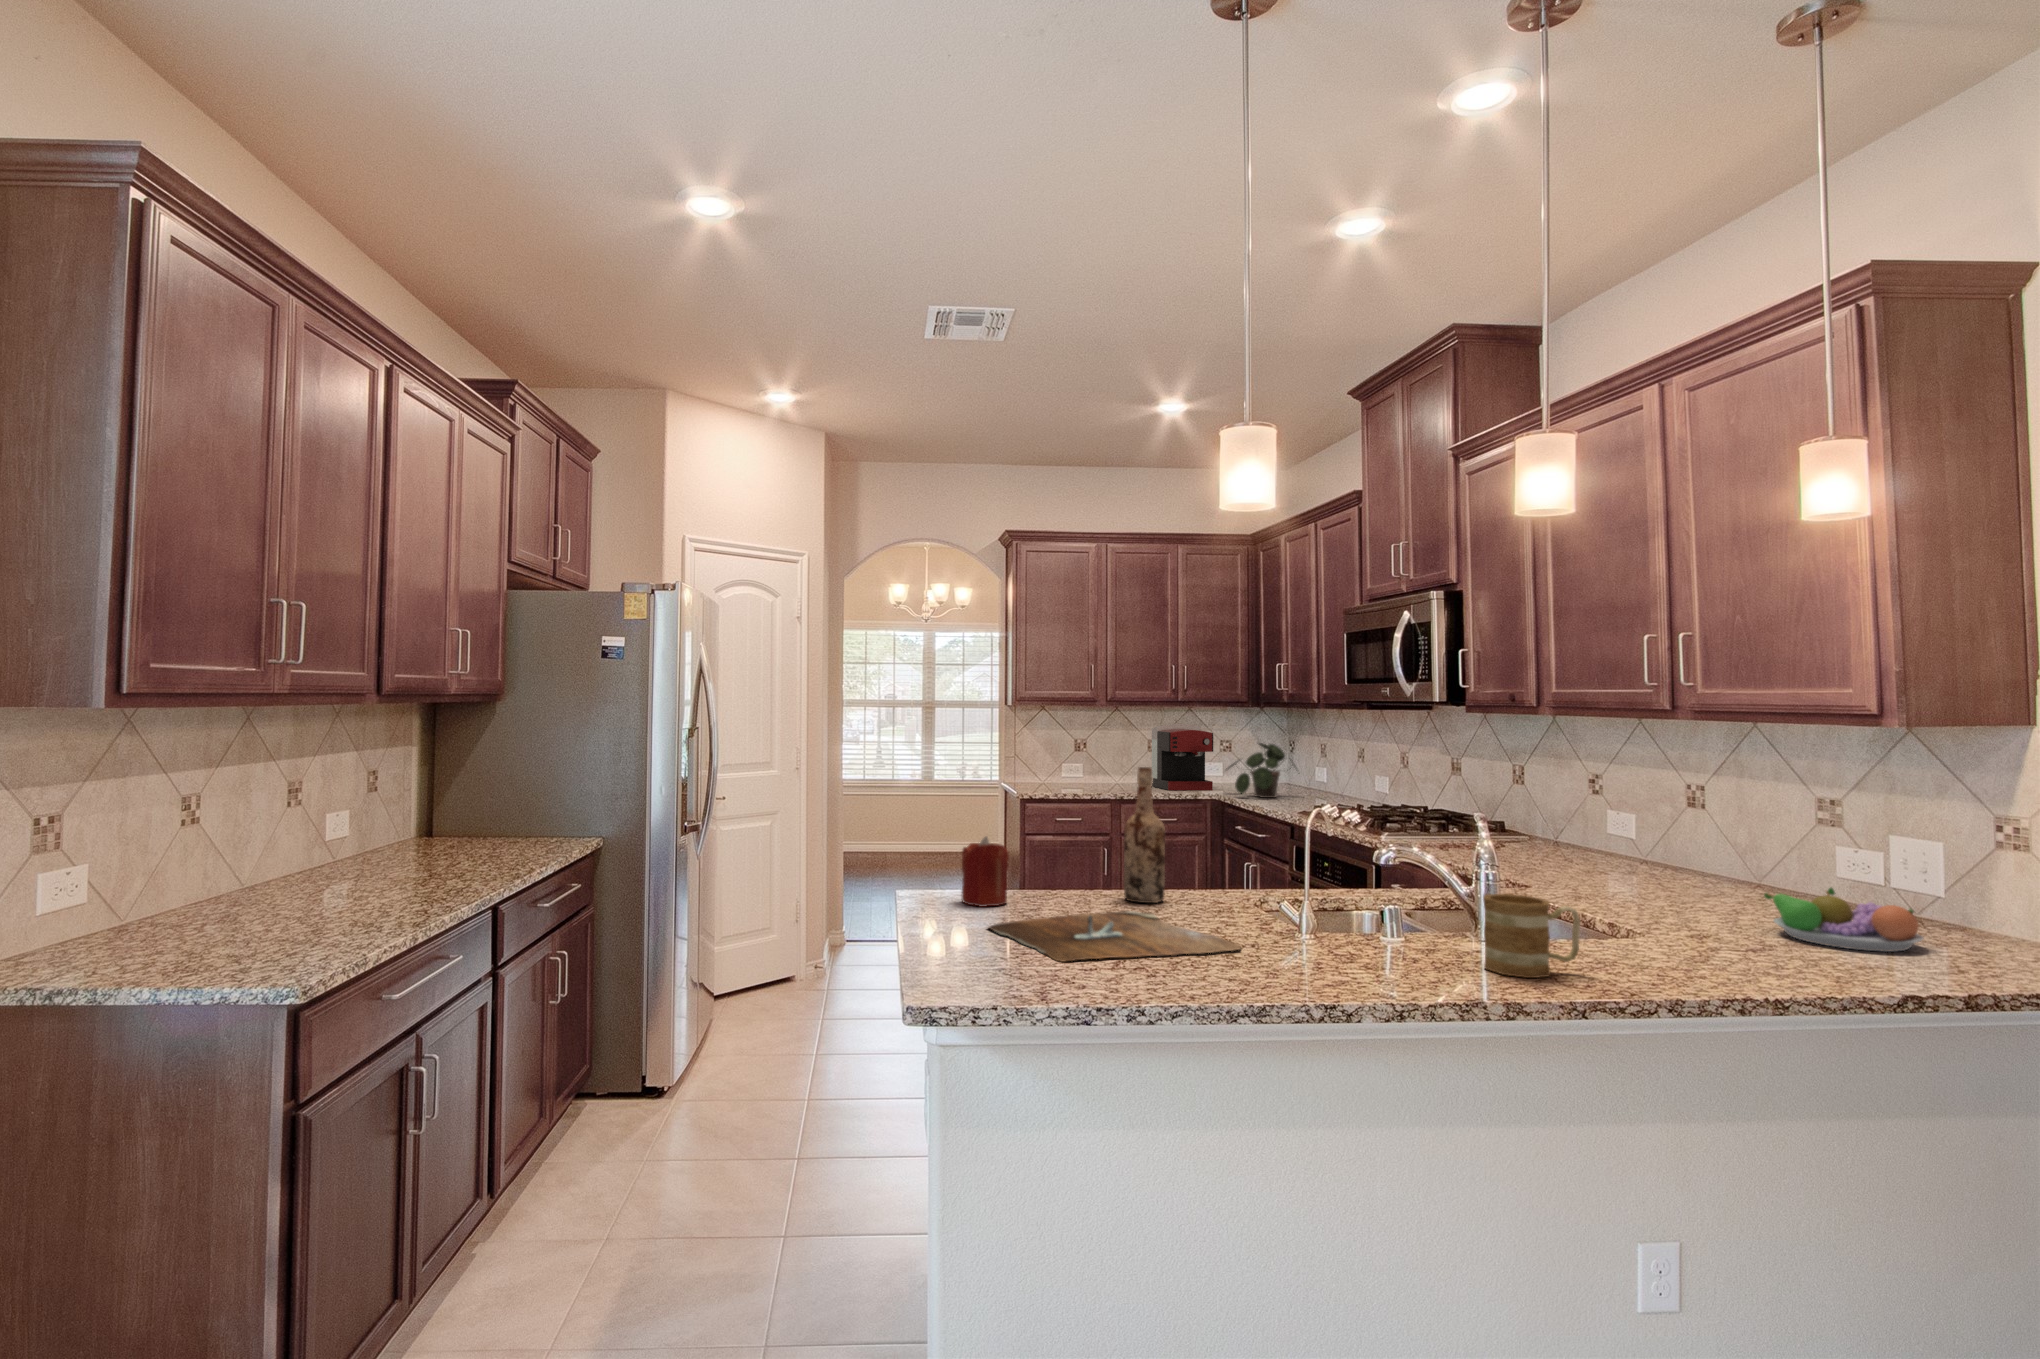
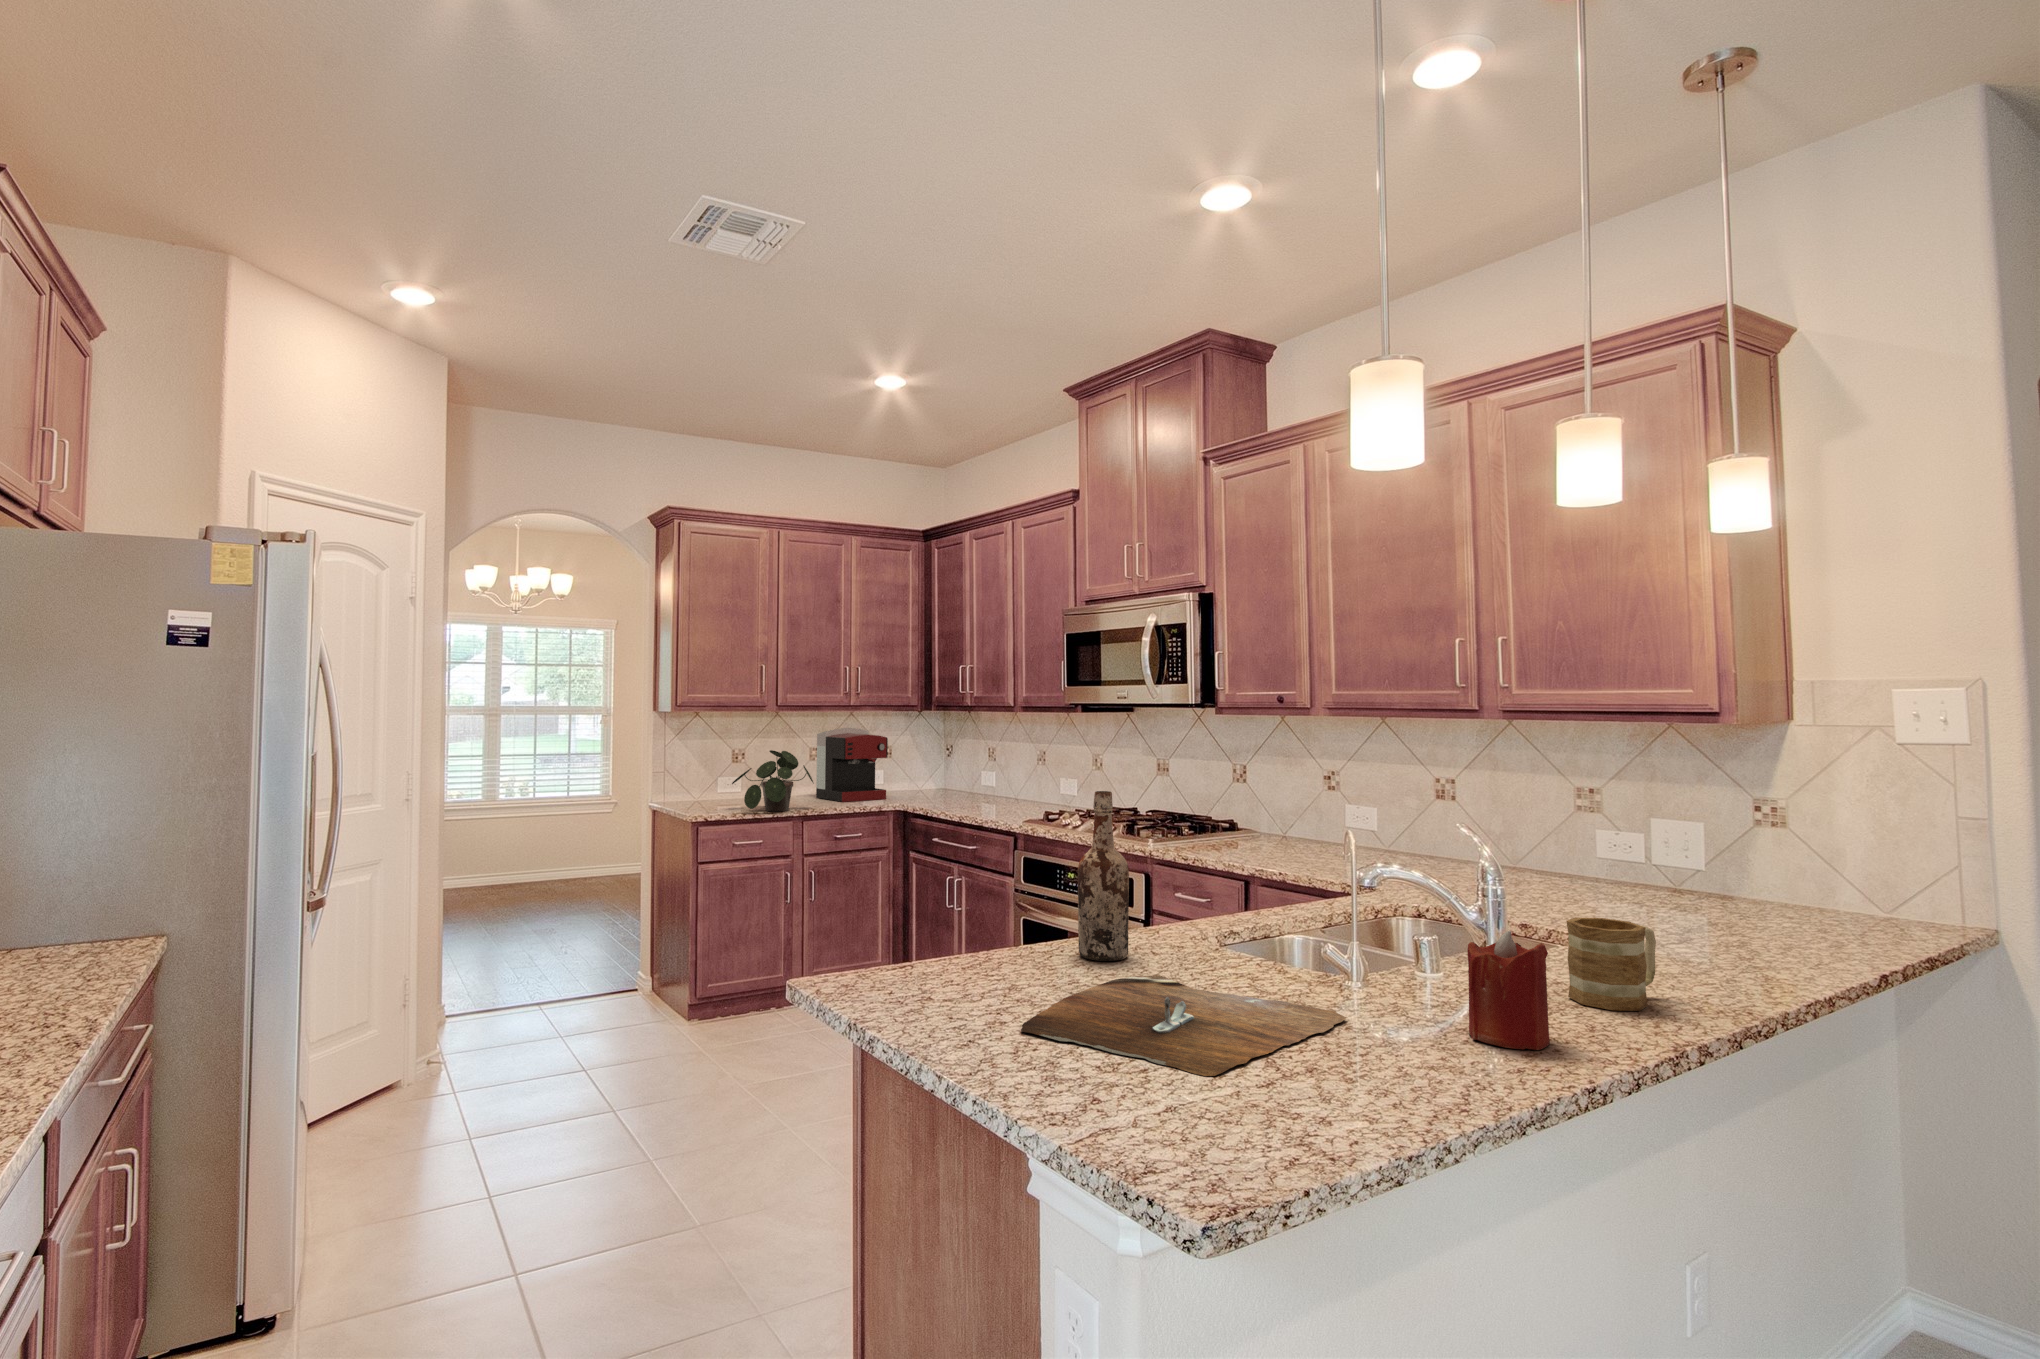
potted plant: present [1226,743,1297,798] -> present [732,750,813,811]
candle: present [962,837,1009,907] -> present [1468,931,1550,1050]
fruit bowl: present [1764,888,1923,952] -> none [1629,874,1774,932]

